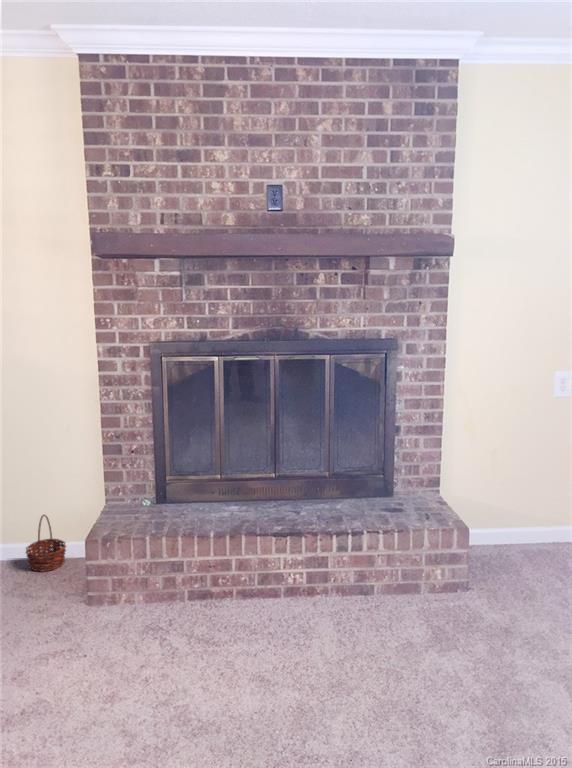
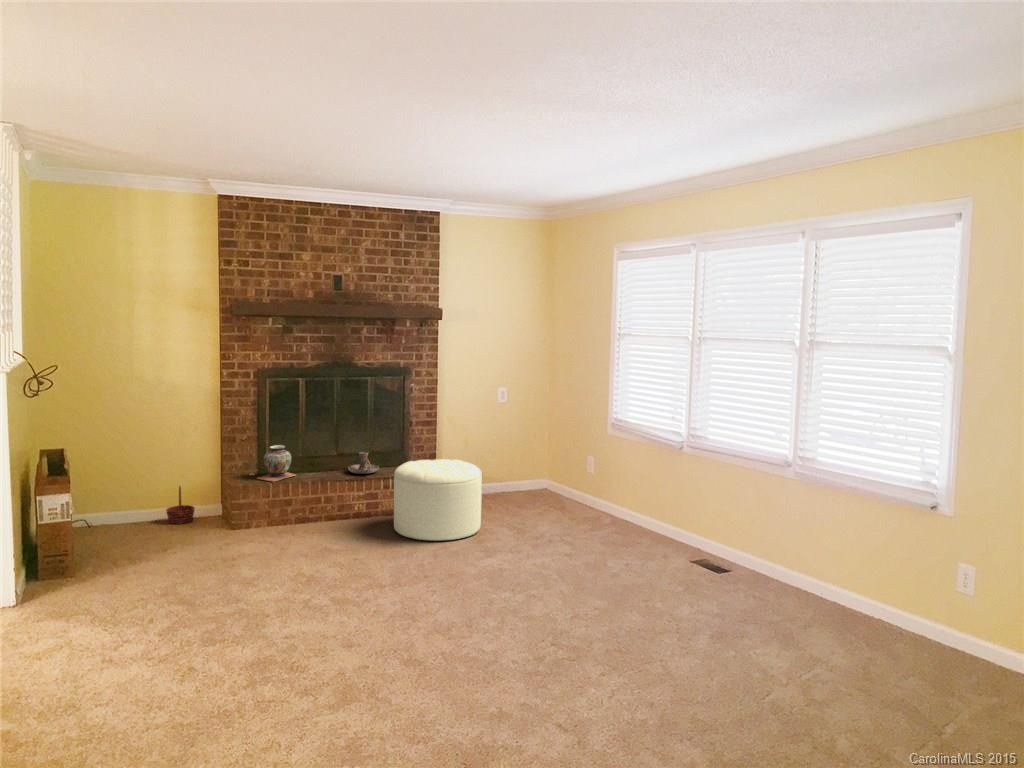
decorative vase: none [141,465,204,528] -> present [257,445,296,482]
candle holder: none [285,481,335,523] -> present [348,452,379,474]
ottoman: none [343,519,513,706] -> present [394,459,482,541]

